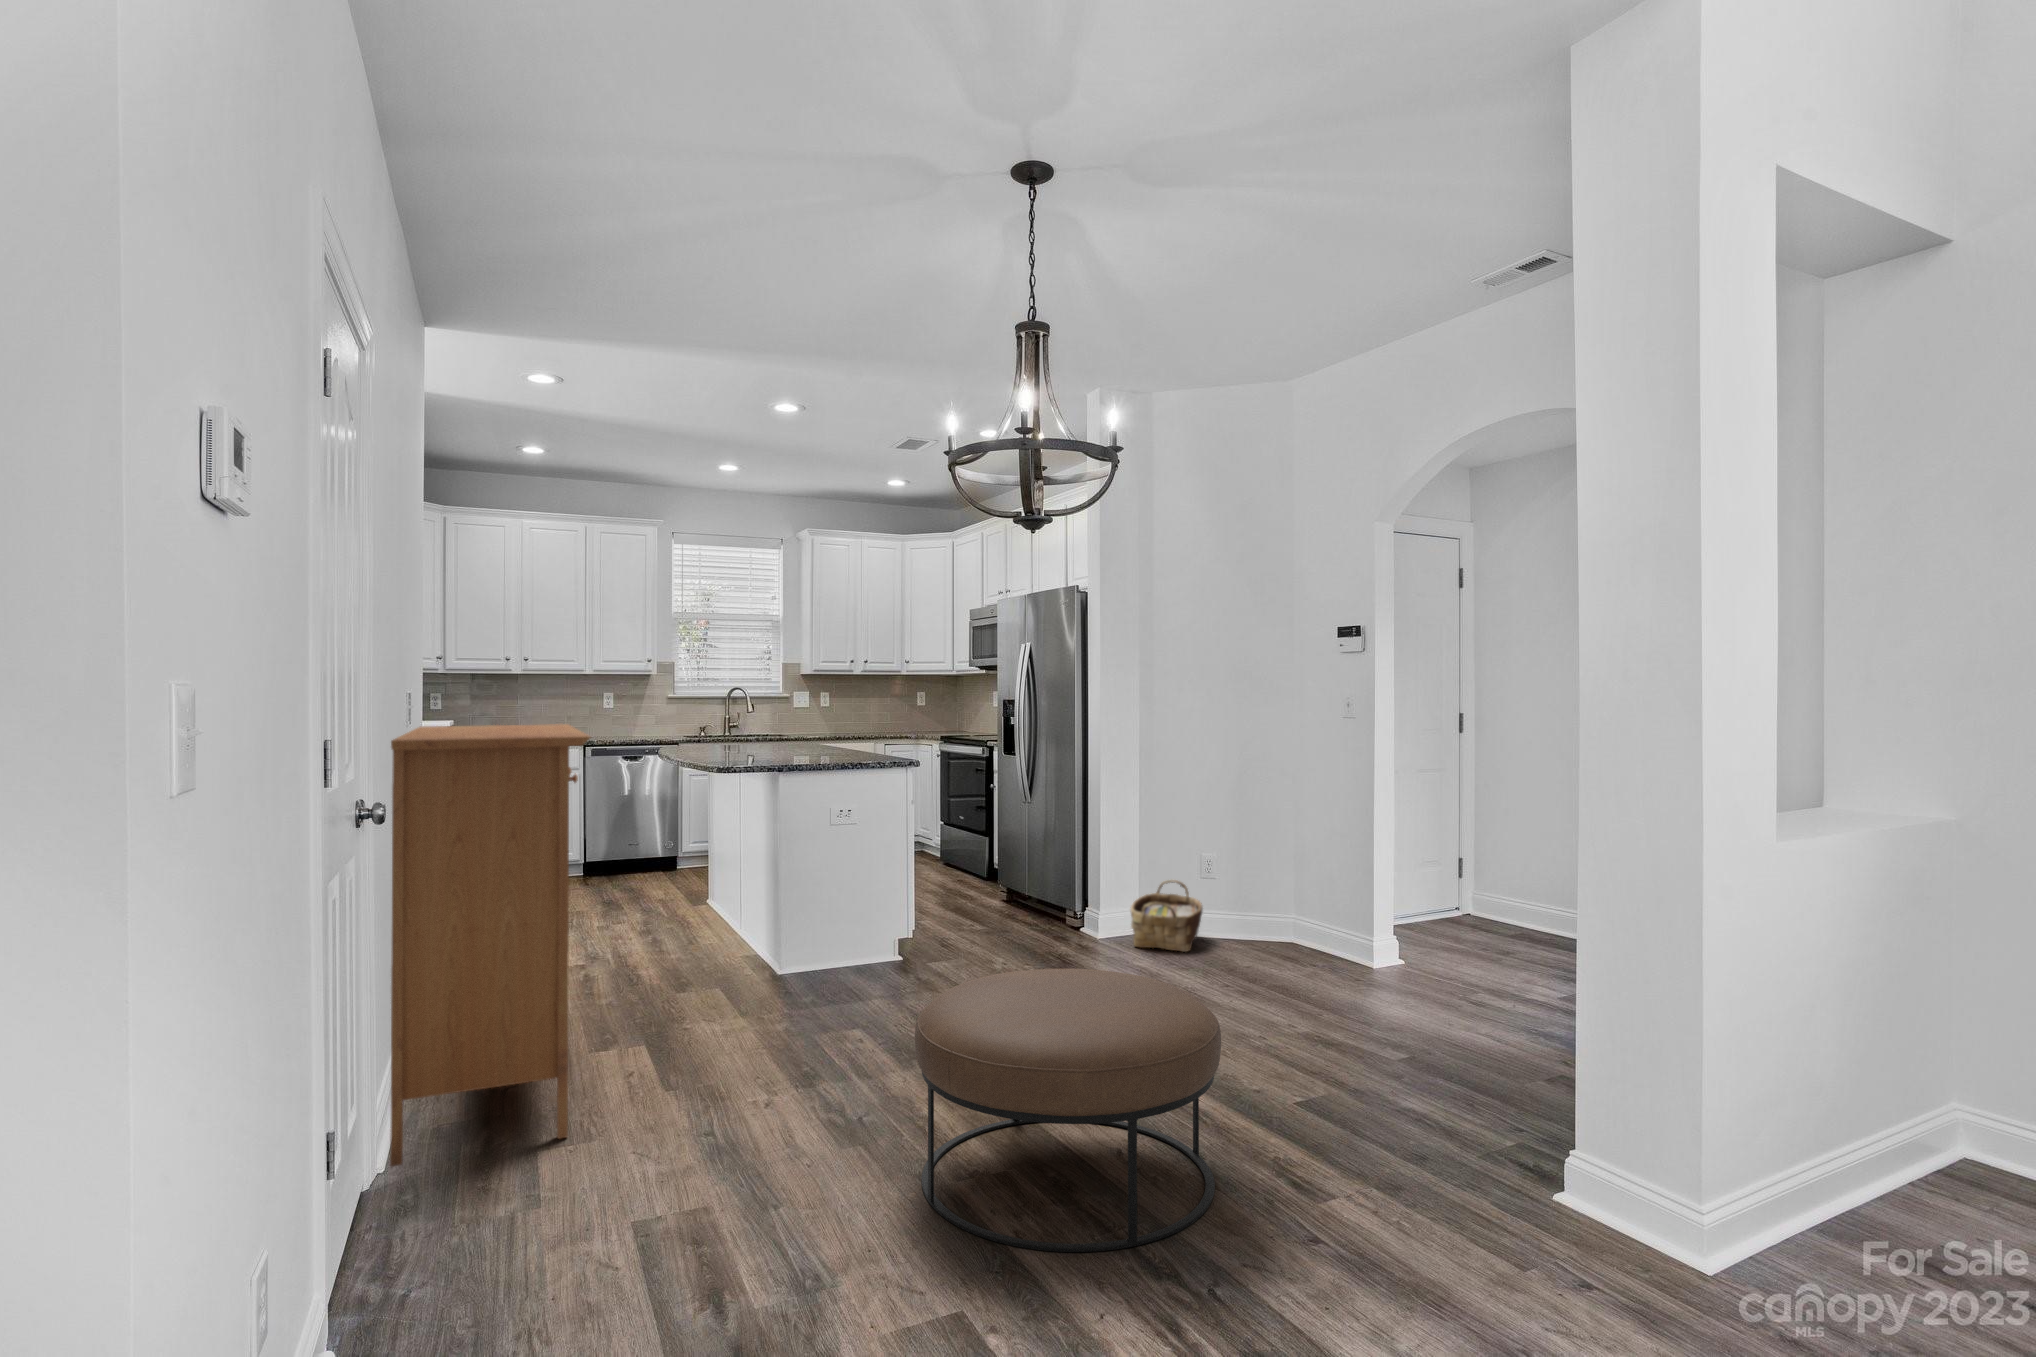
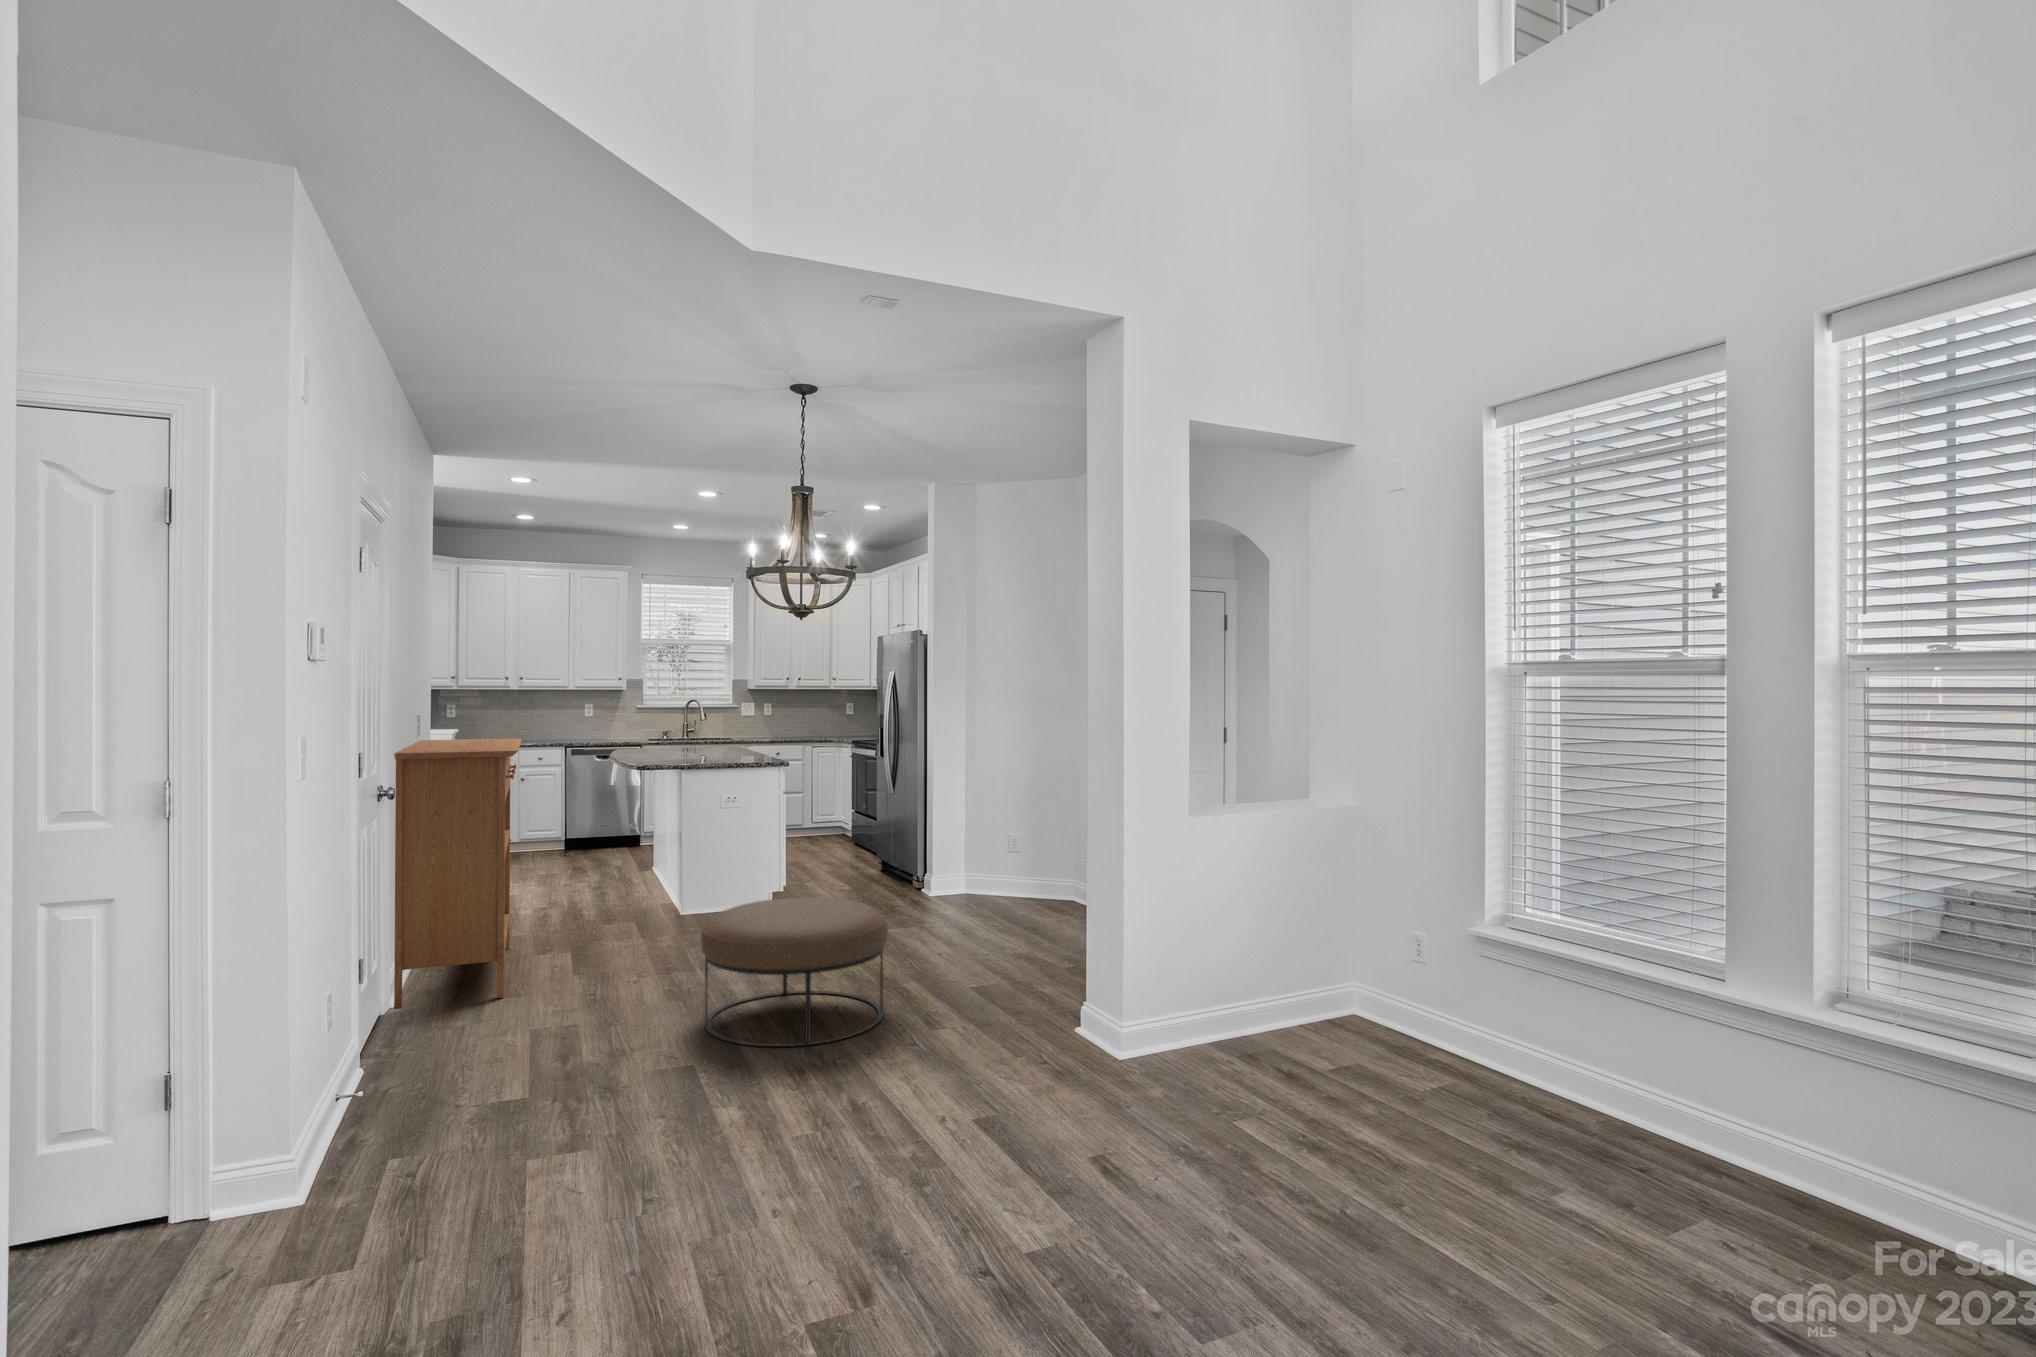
woven basket: present [1131,880,1203,952] -> none [949,853,1005,905]

